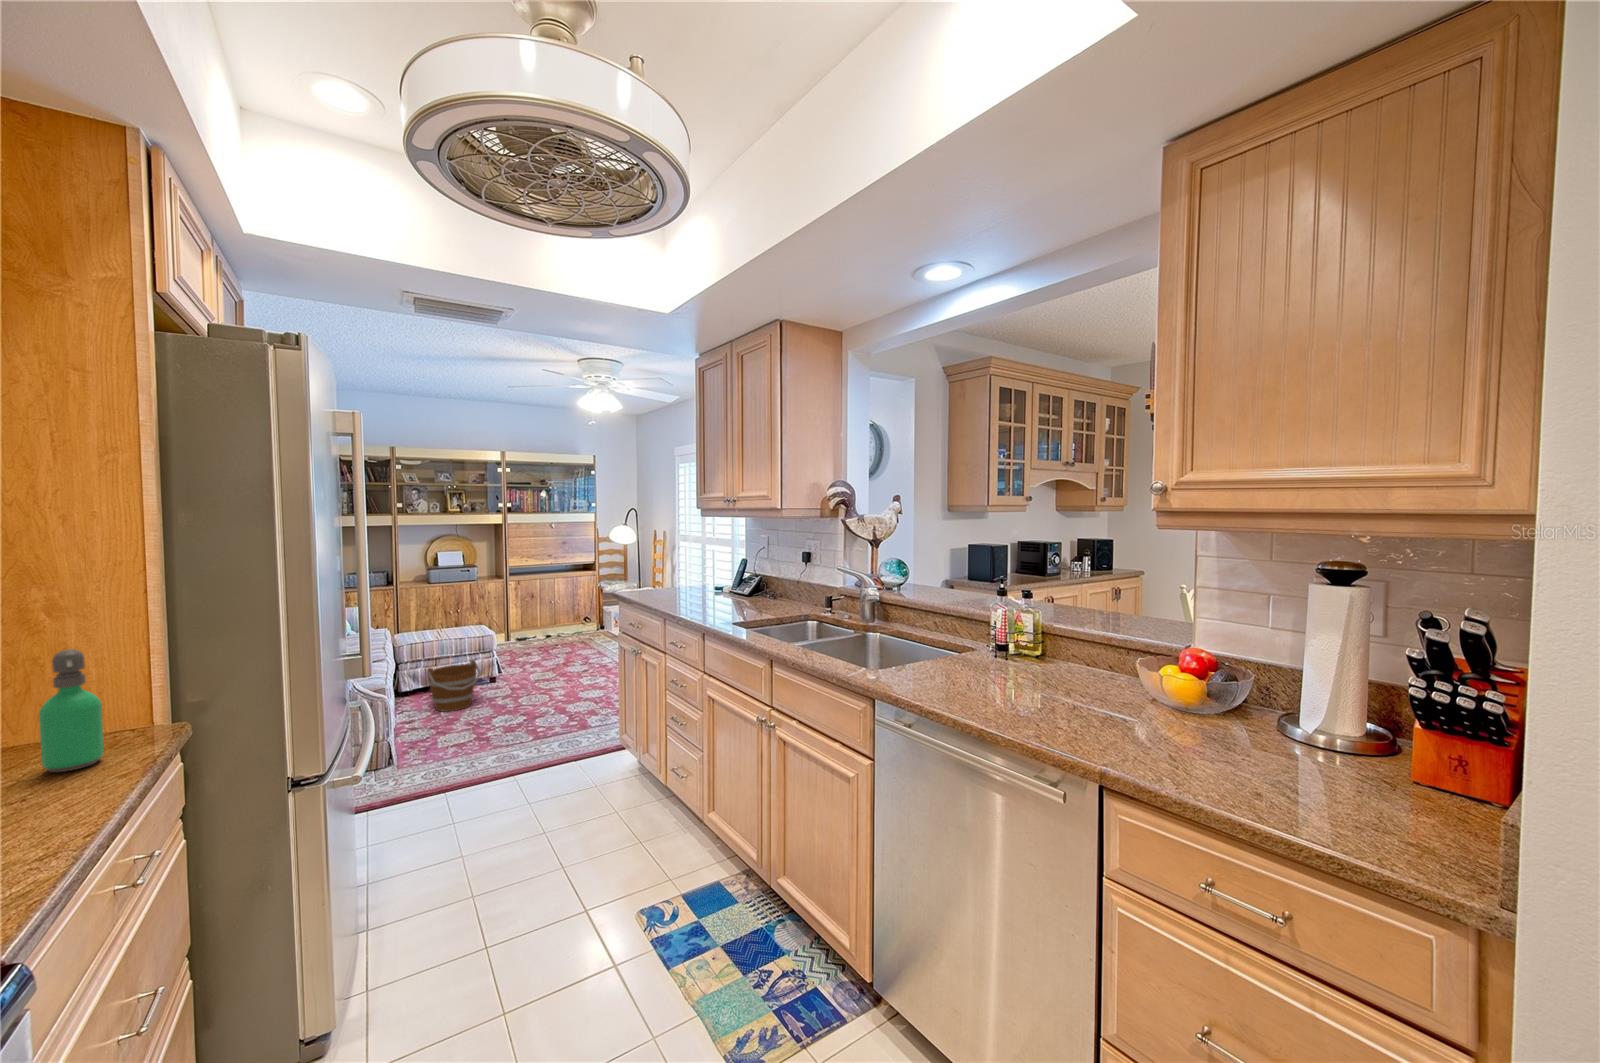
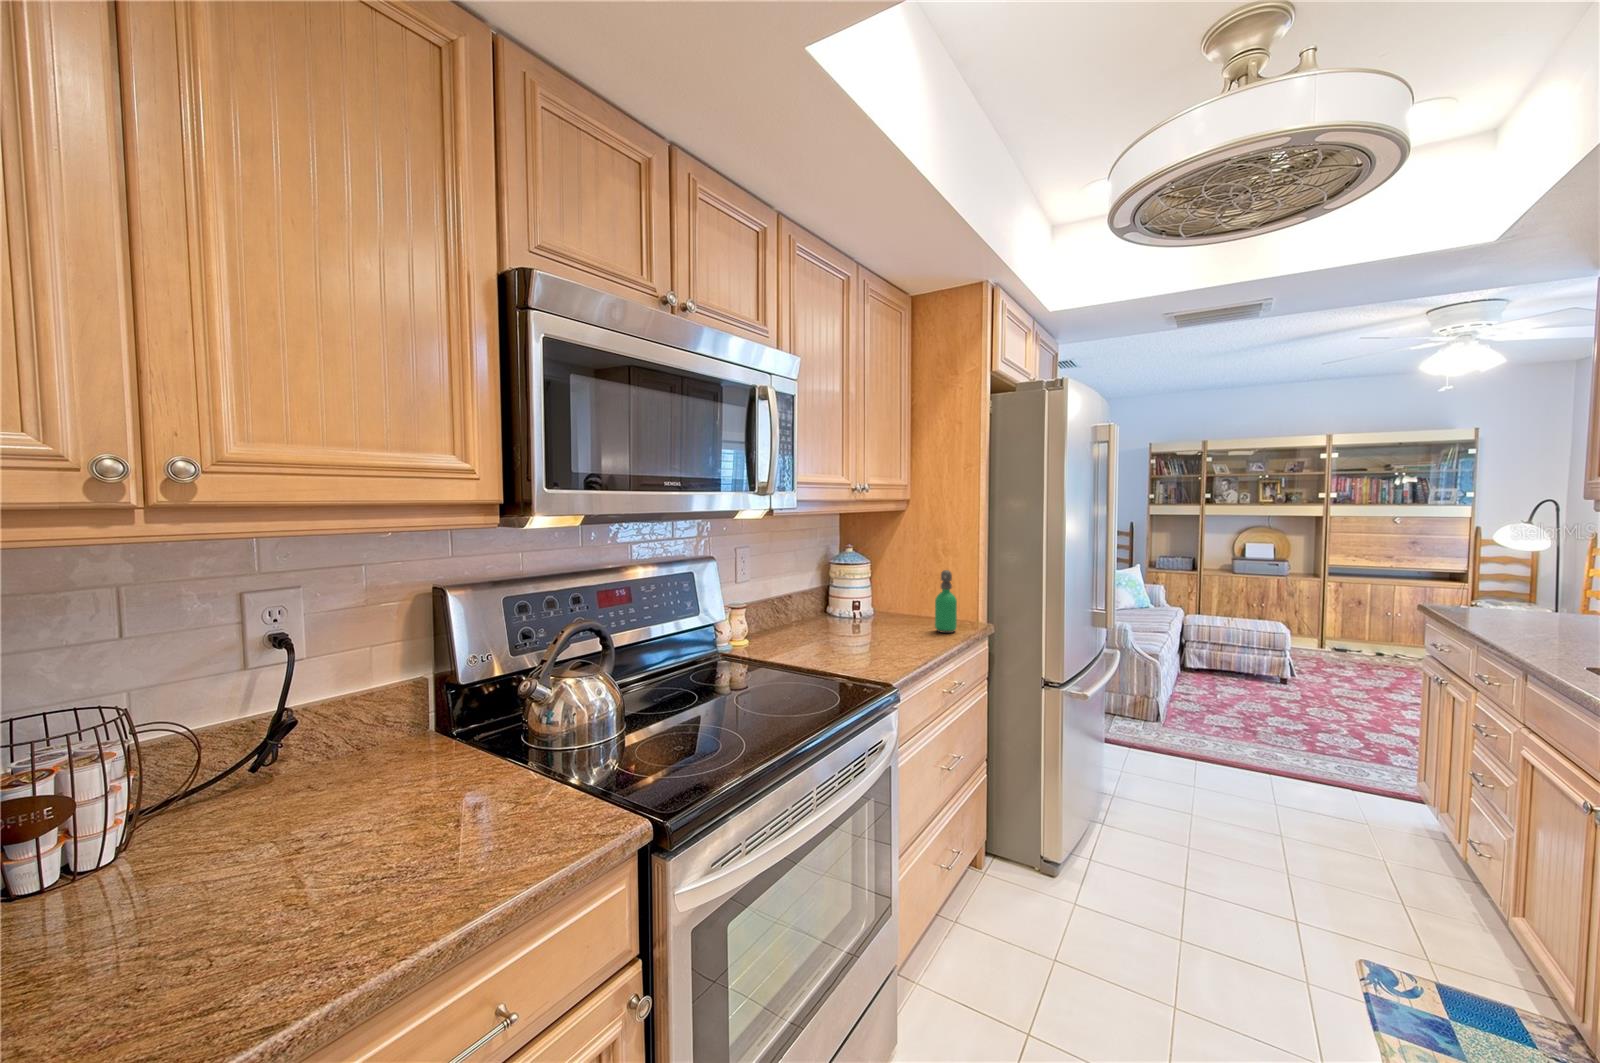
bucket: present [427,660,481,712] -> none [1207,650,1264,699]

